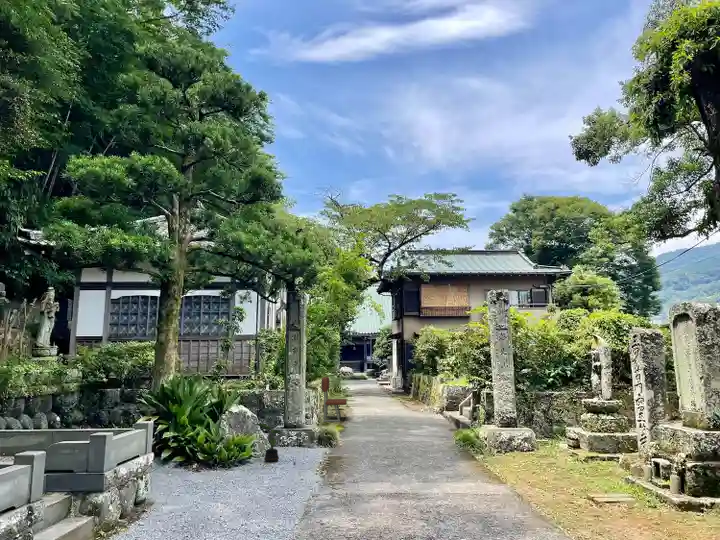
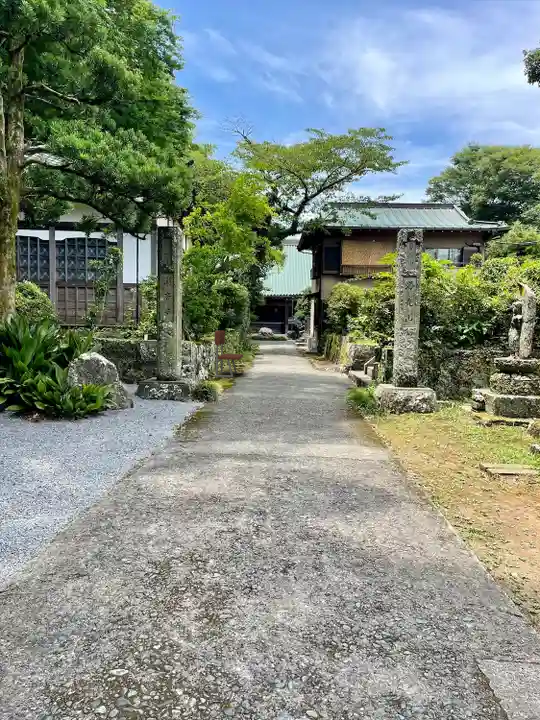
potted plant: present [257,424,282,462] -> none [110,373,140,415]

